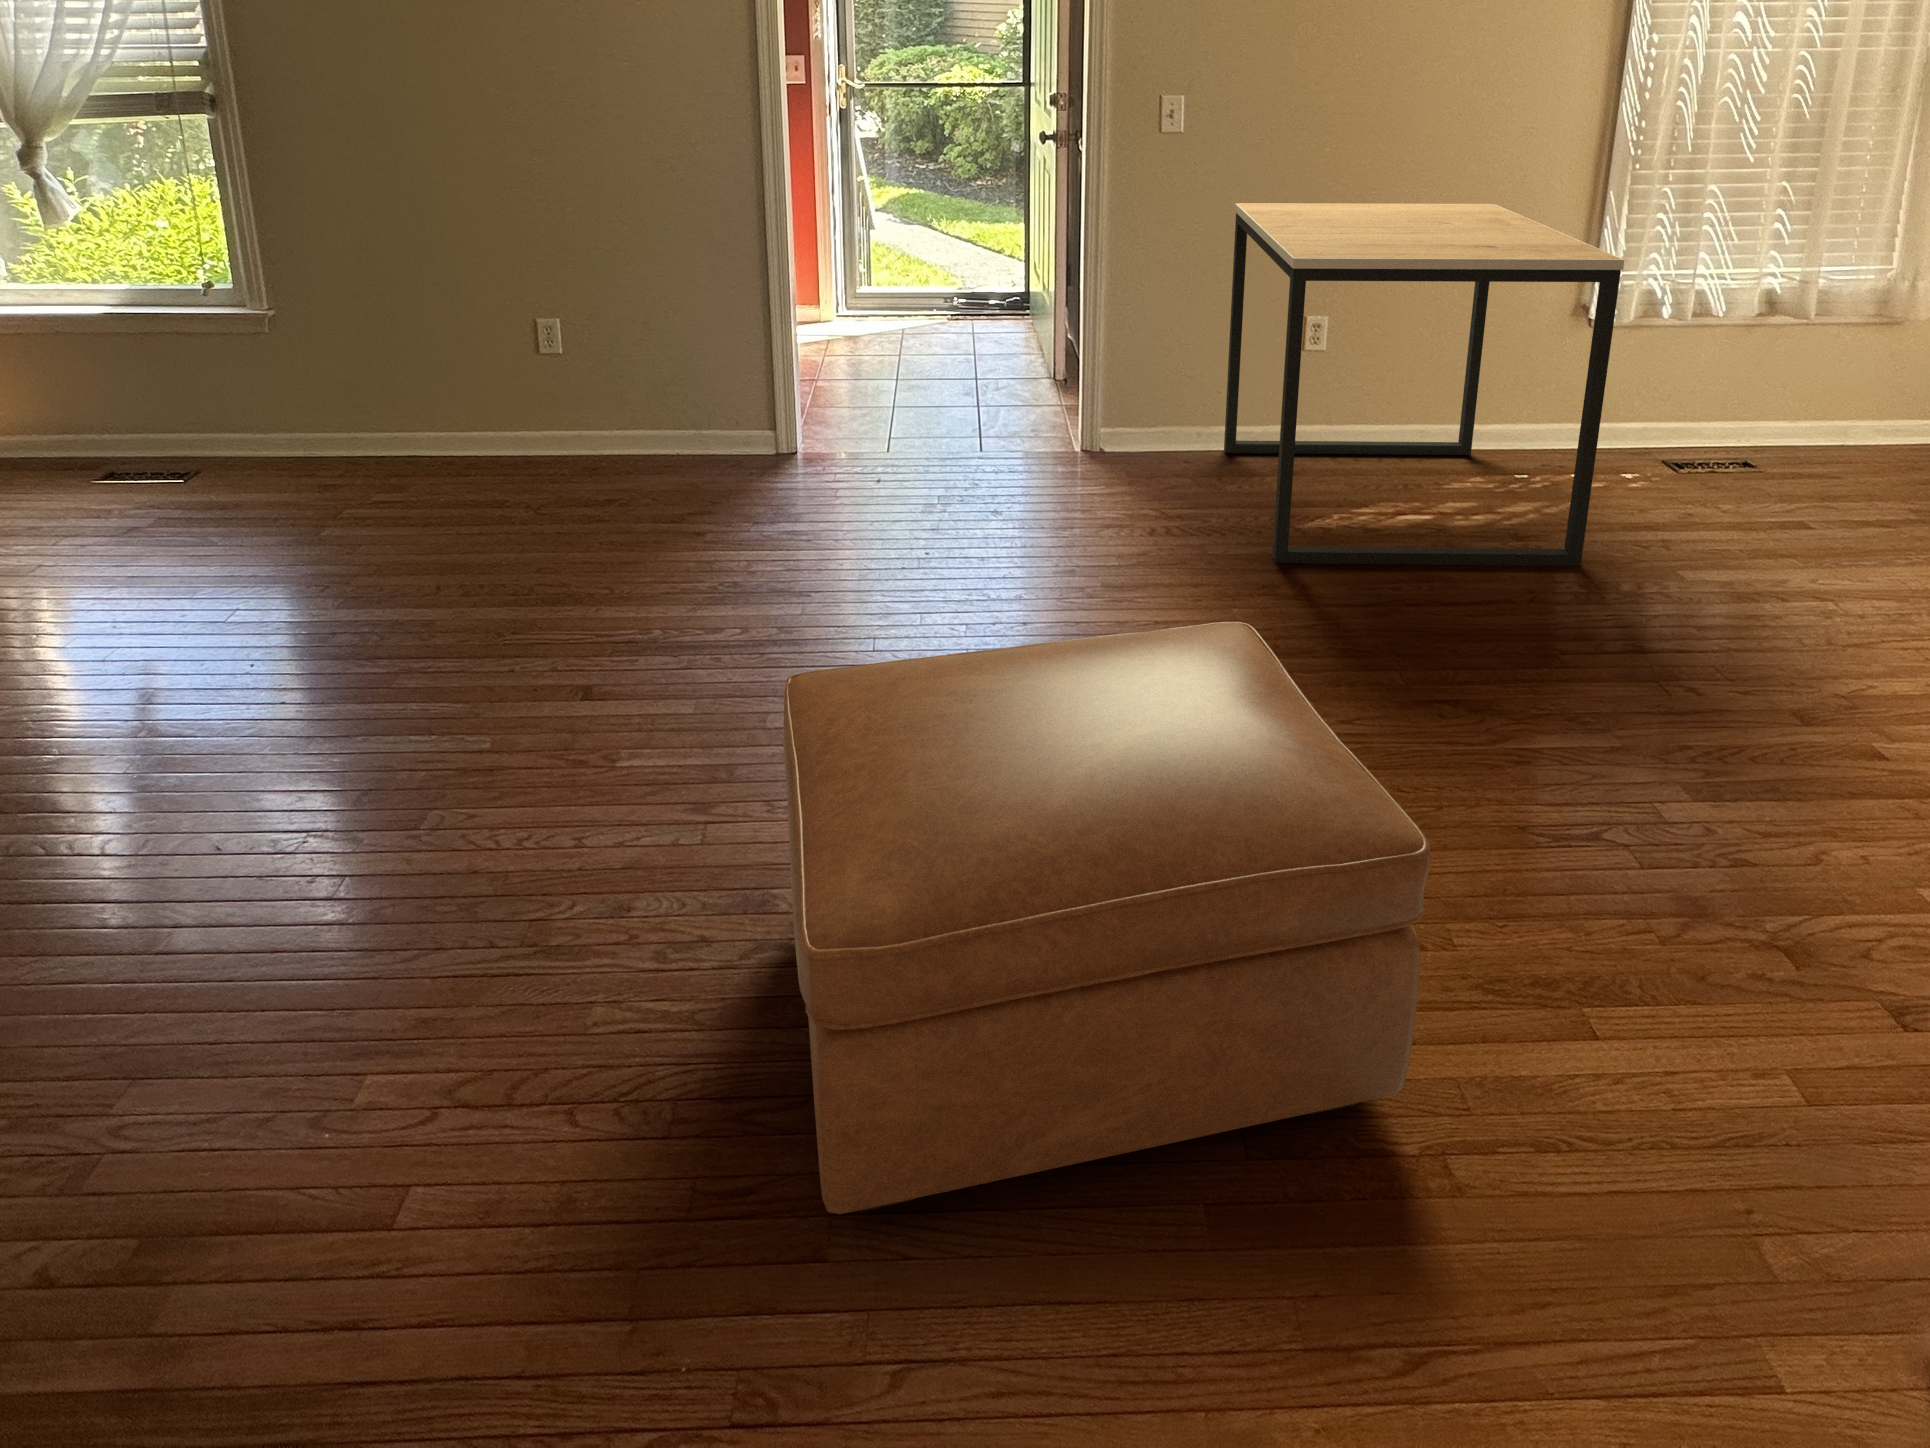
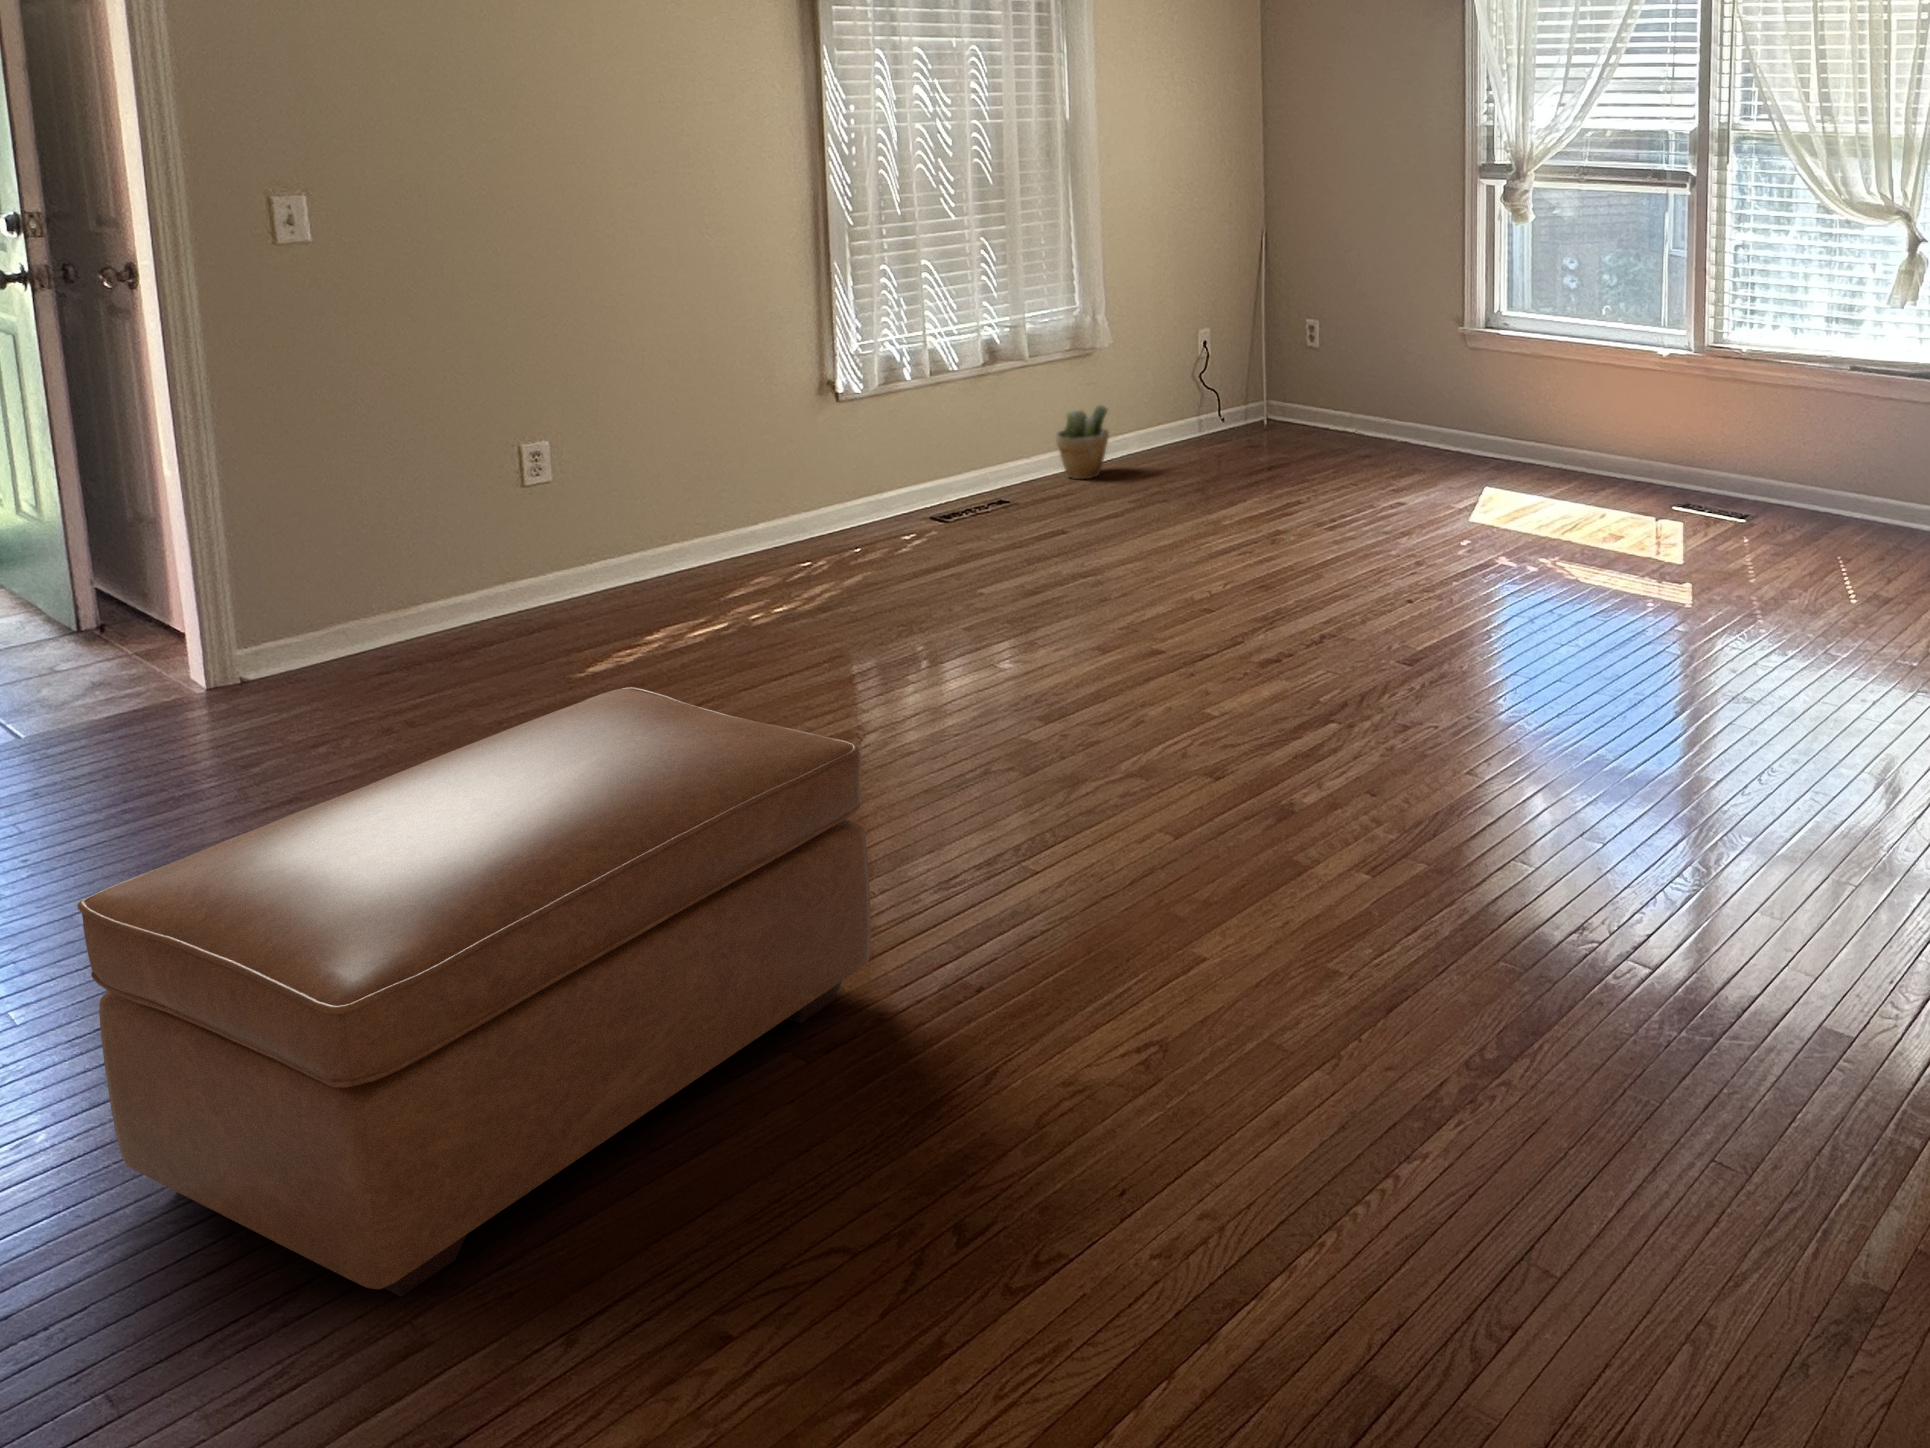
side table: present [1224,203,1624,566] -> none [401,288,885,710]
potted plant: none [1829,386,1907,466] -> present [1056,405,1109,479]

